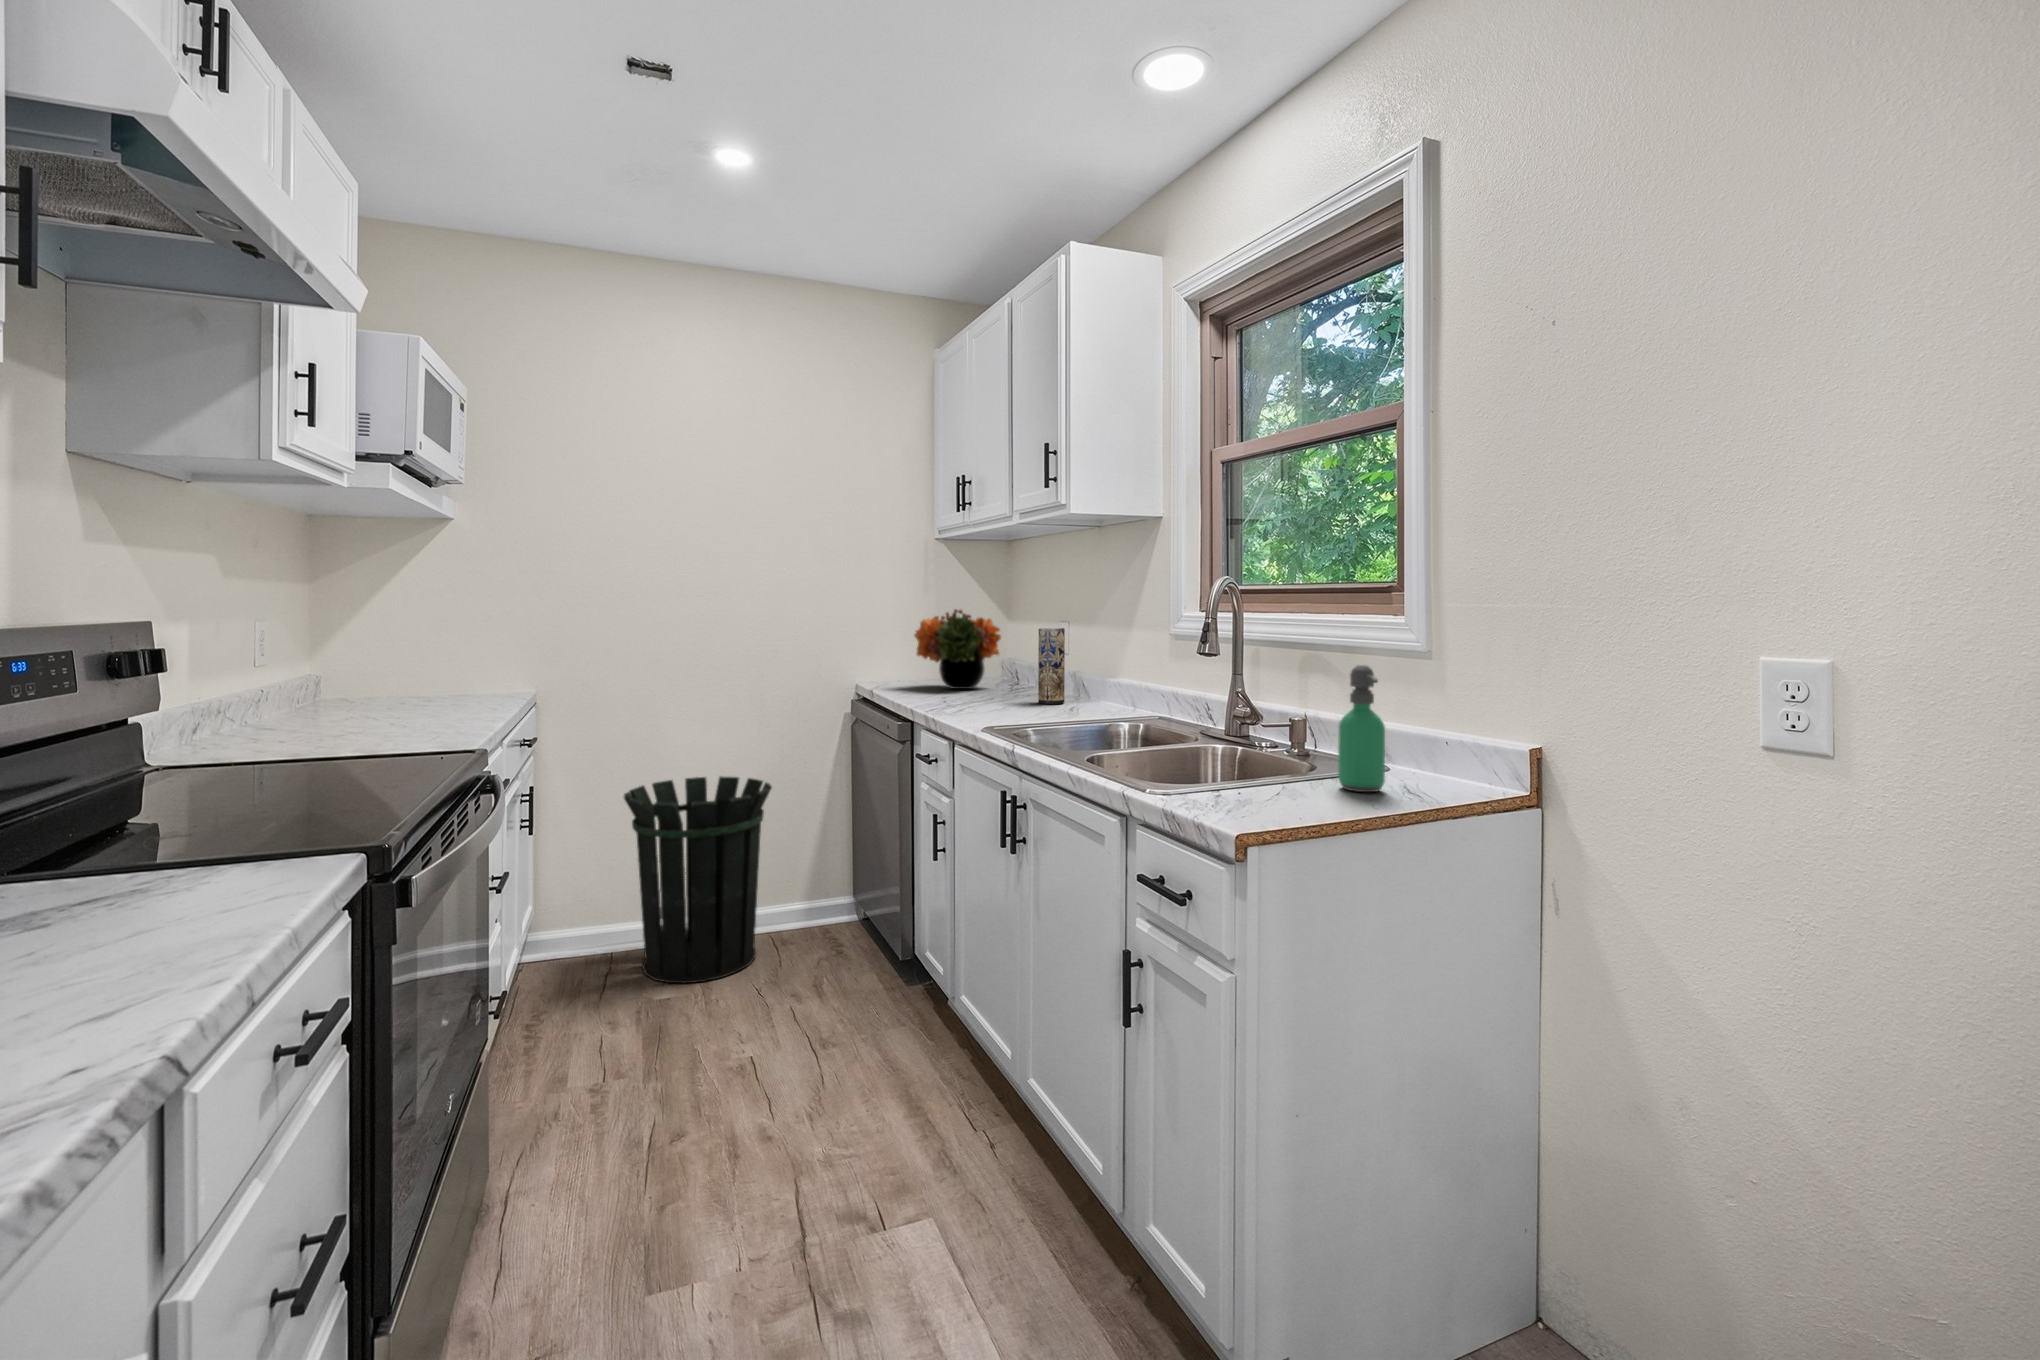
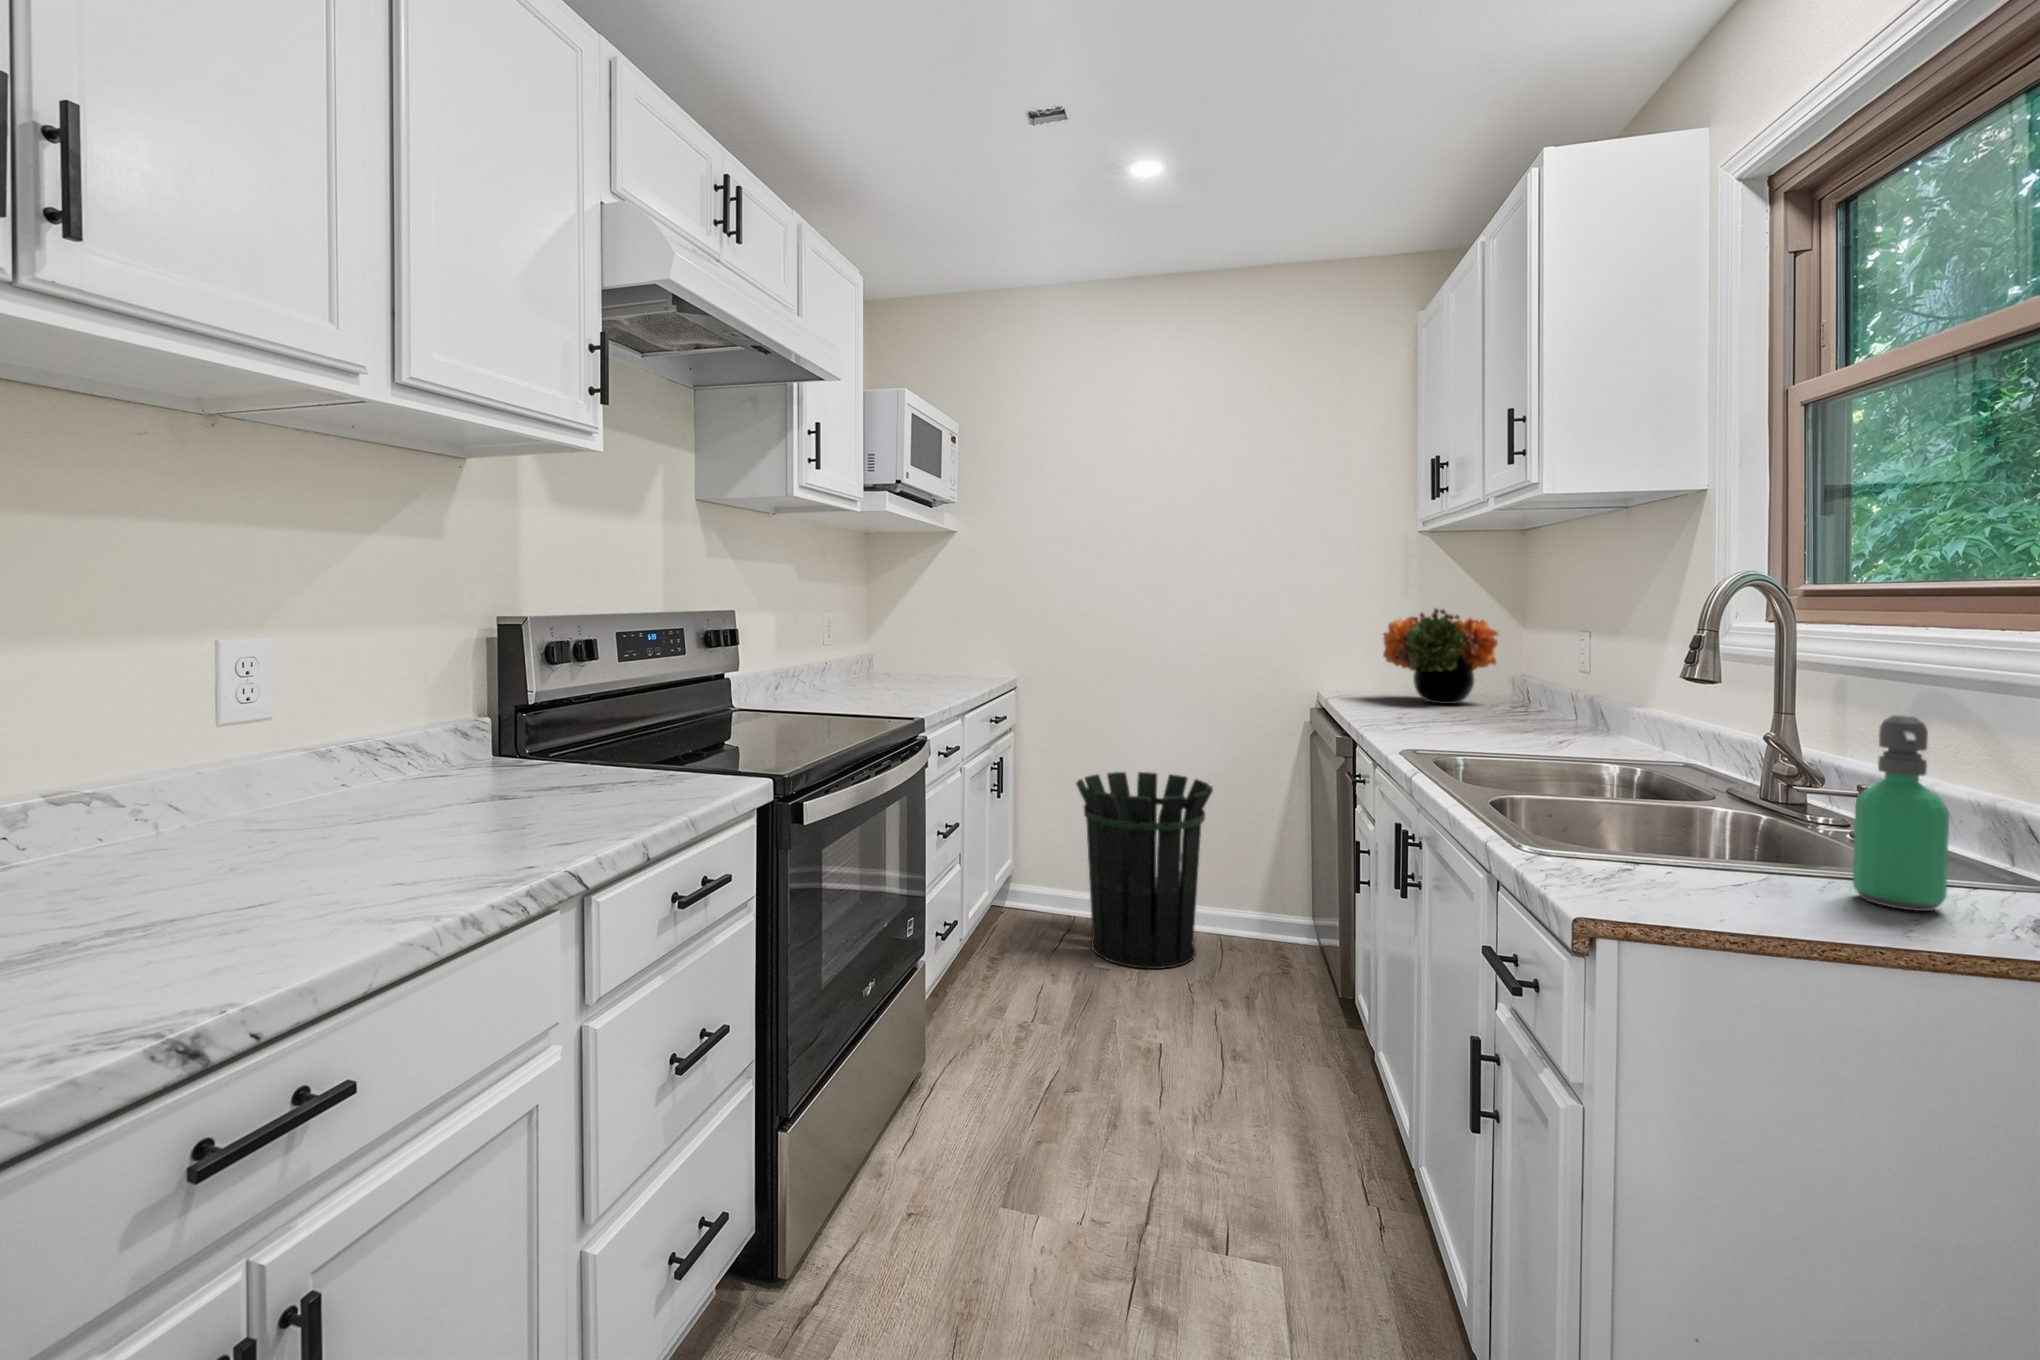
vase: present [1038,628,1065,704] -> none [1525,635,1567,731]

